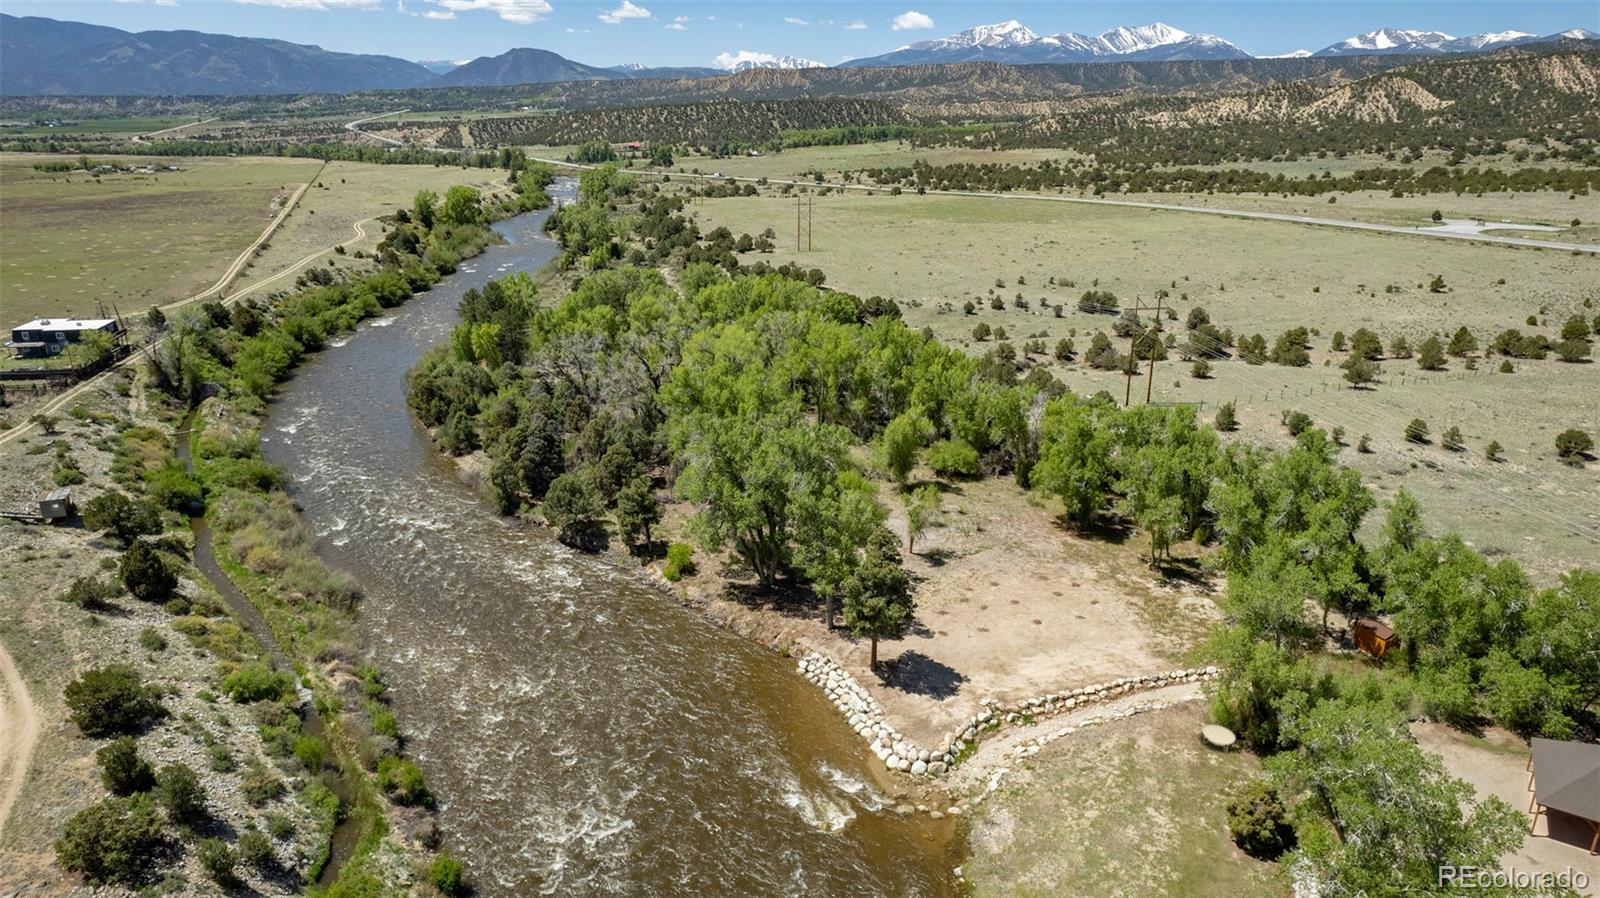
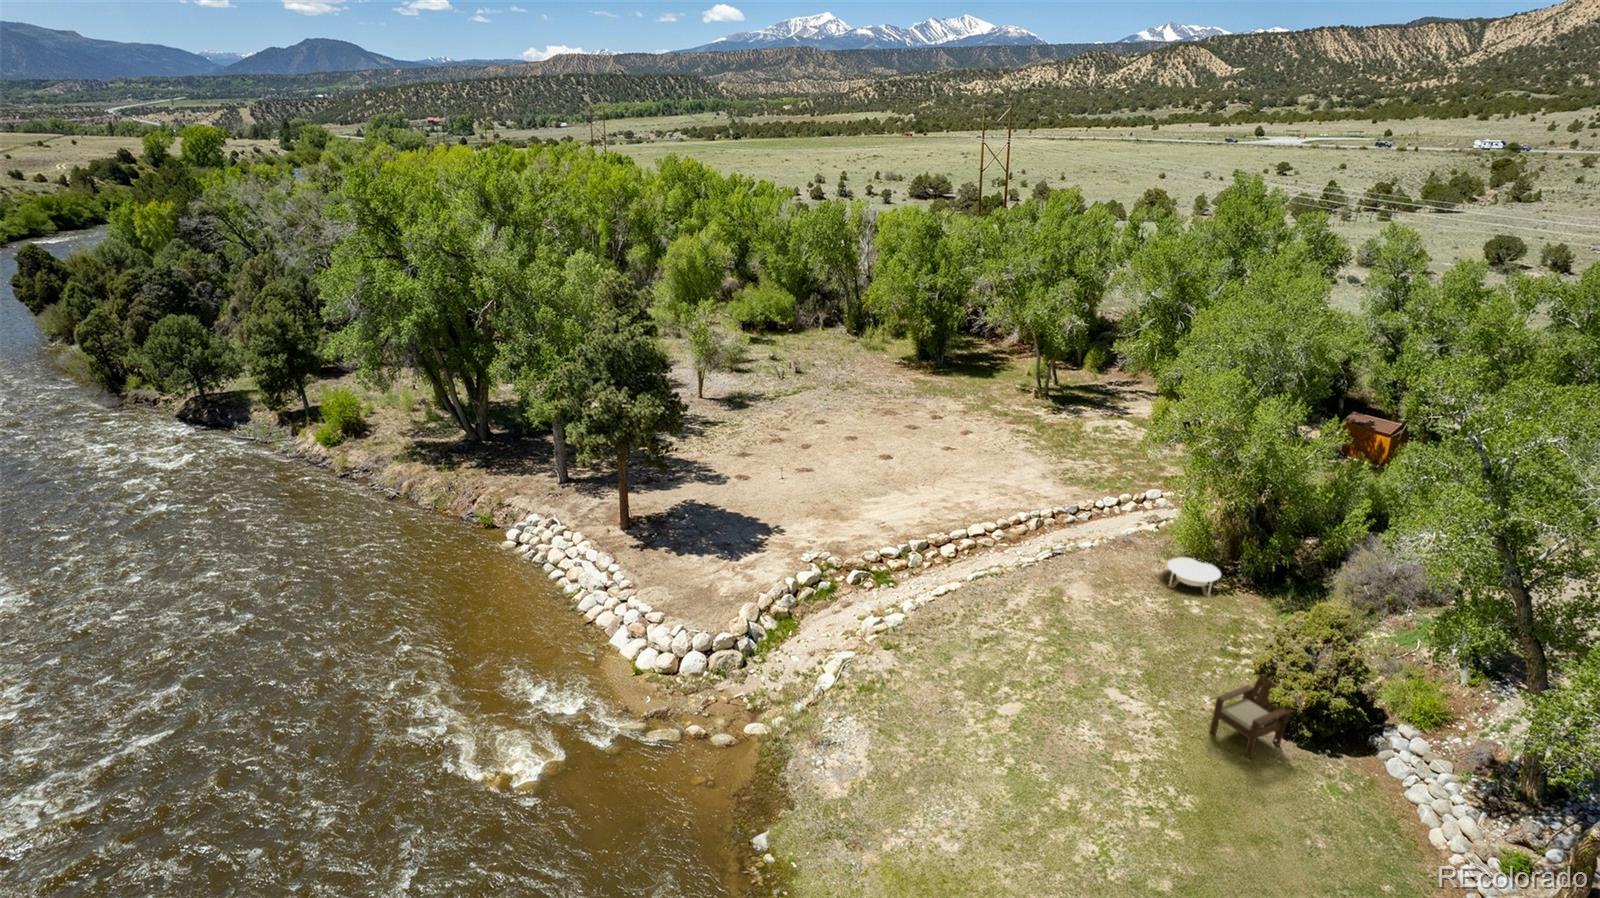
chair: none [1199,812,1242,857] -> present [1210,675,1290,758]

